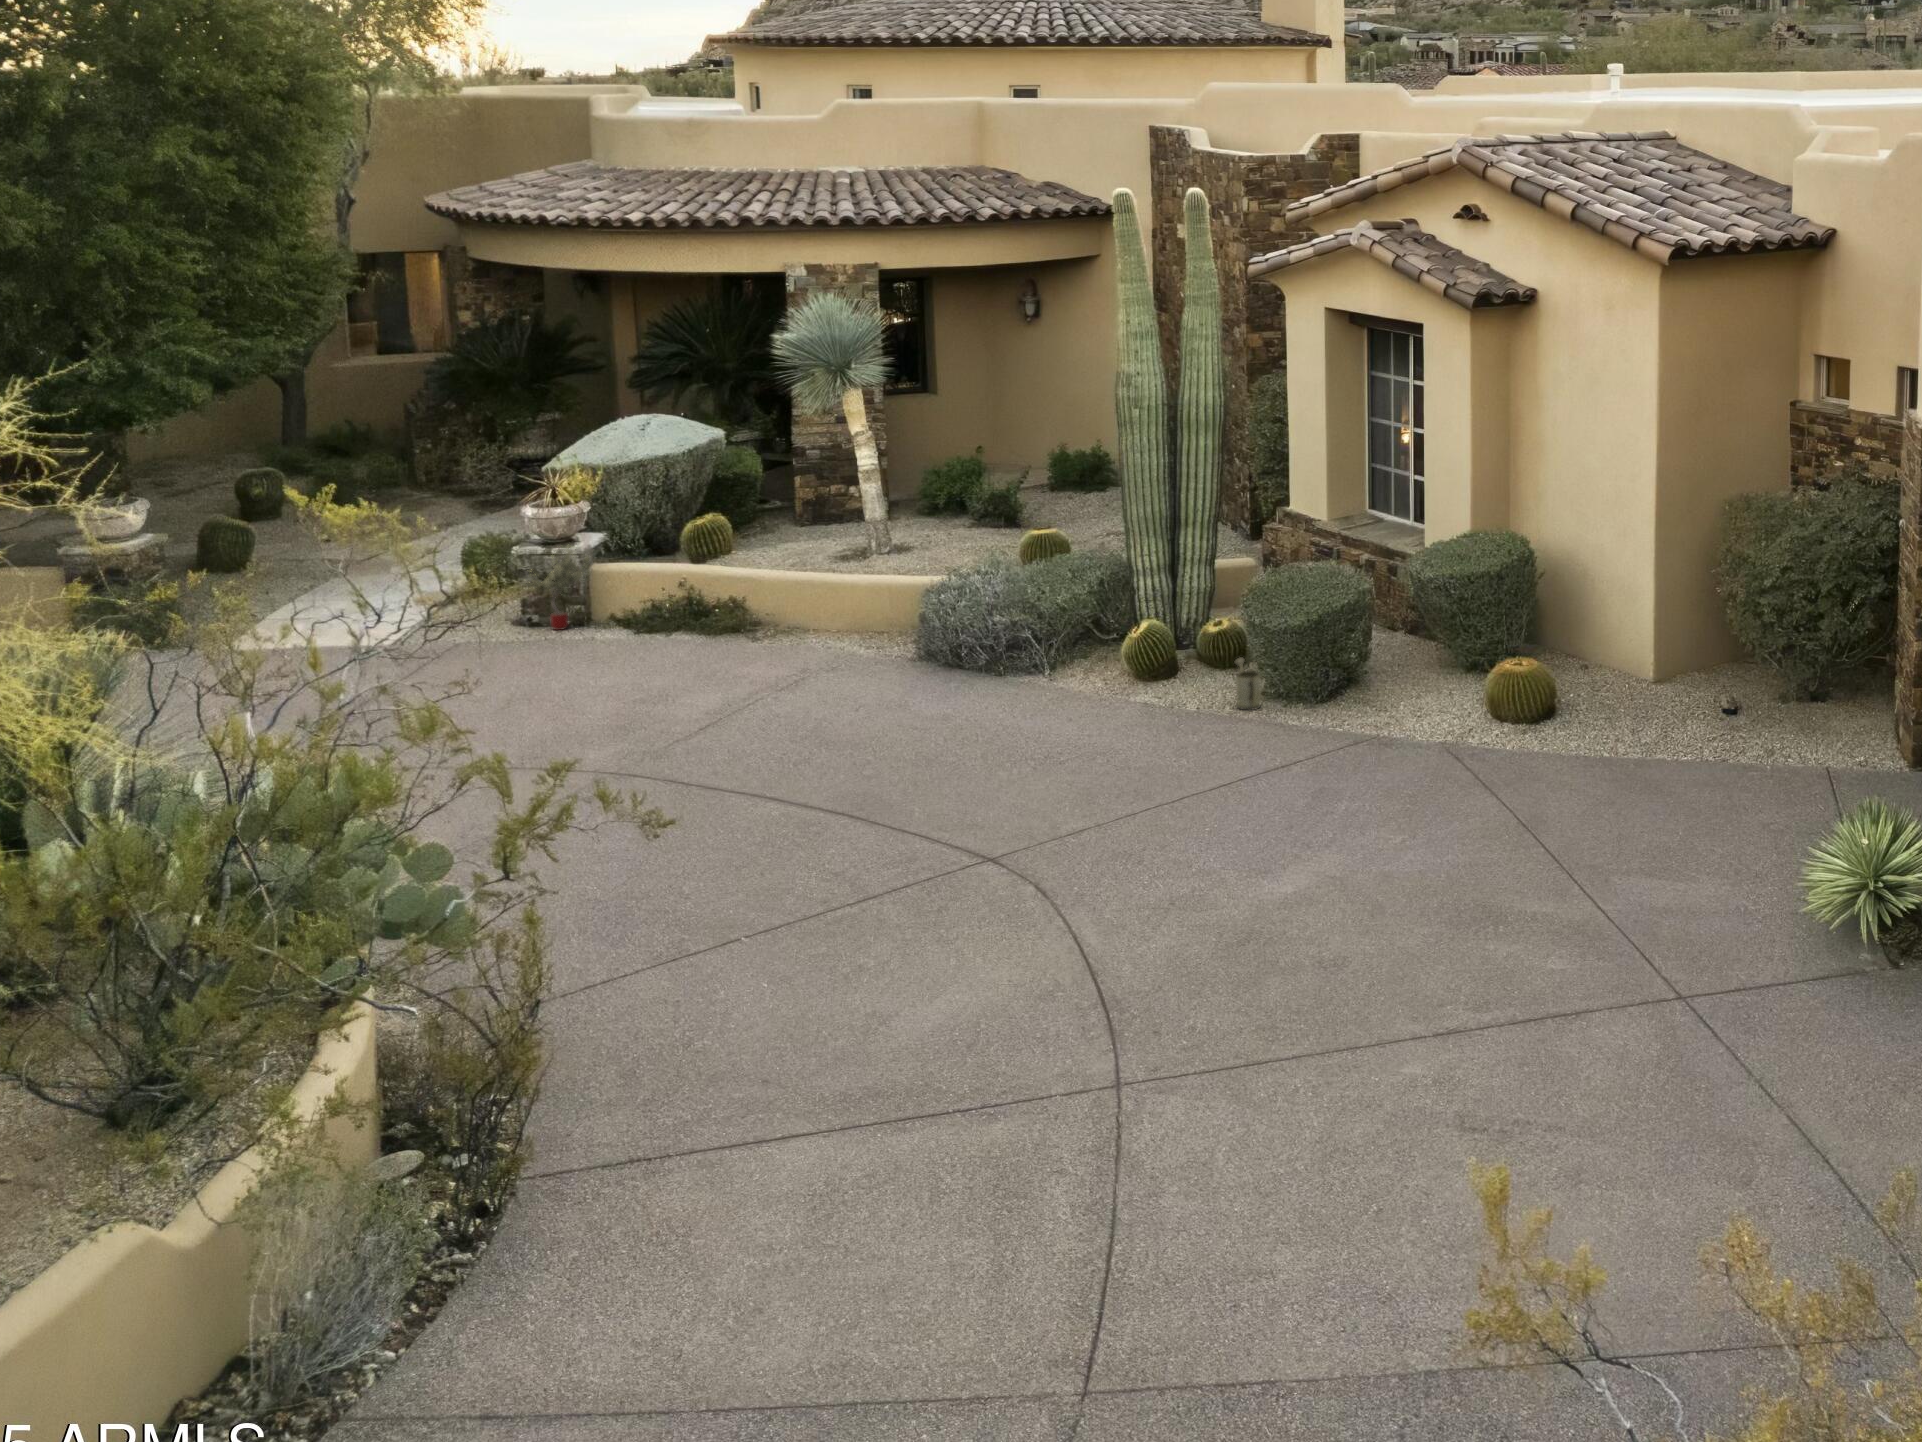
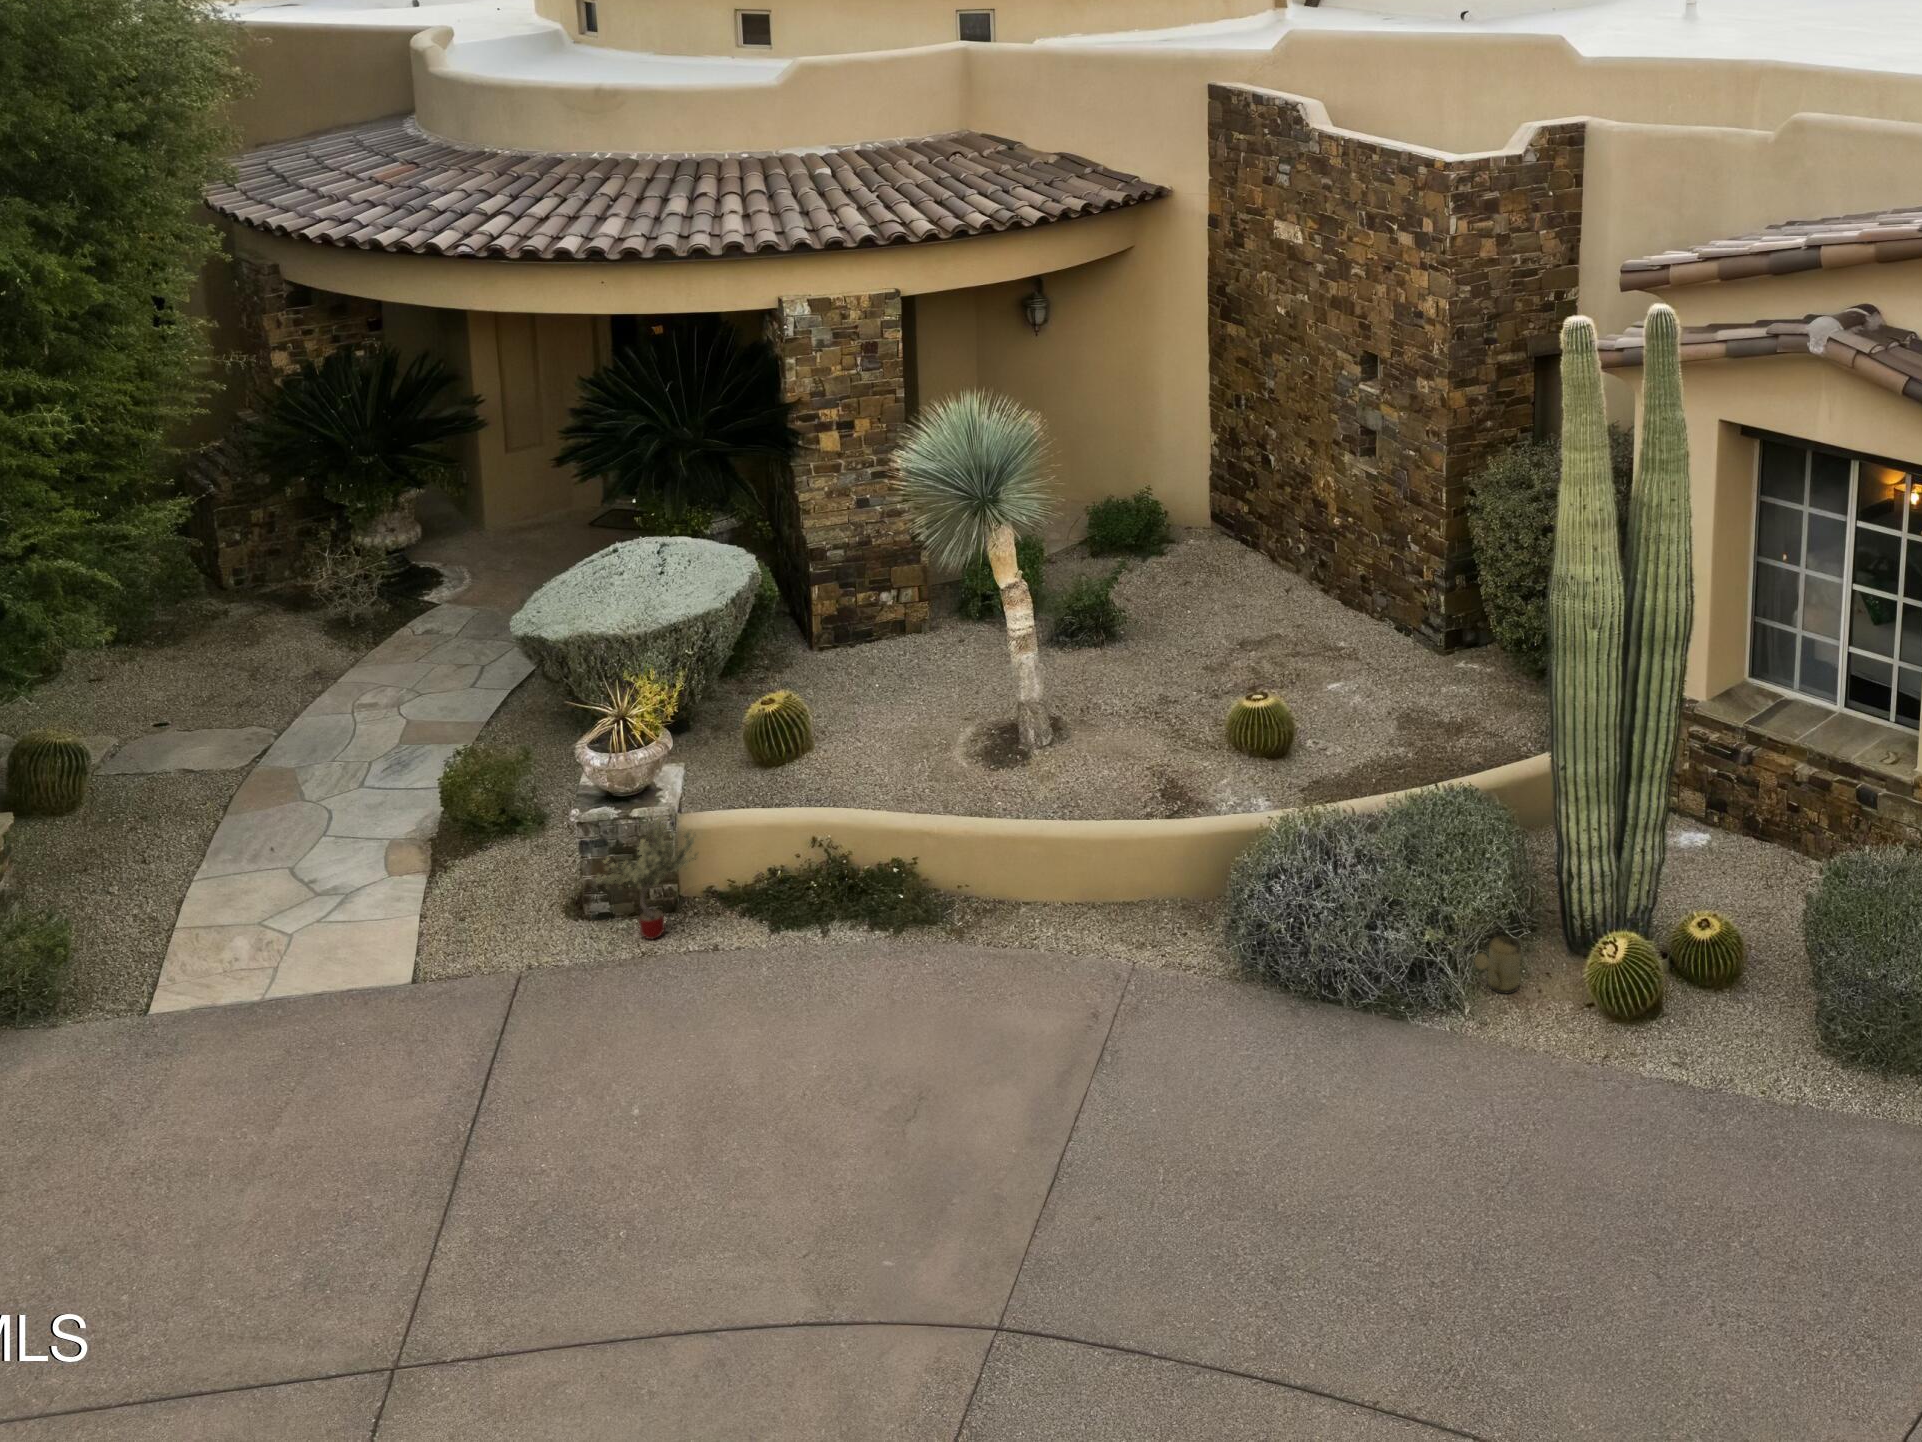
watering can: present [1235,657,1261,710] -> present [1474,936,1521,994]

